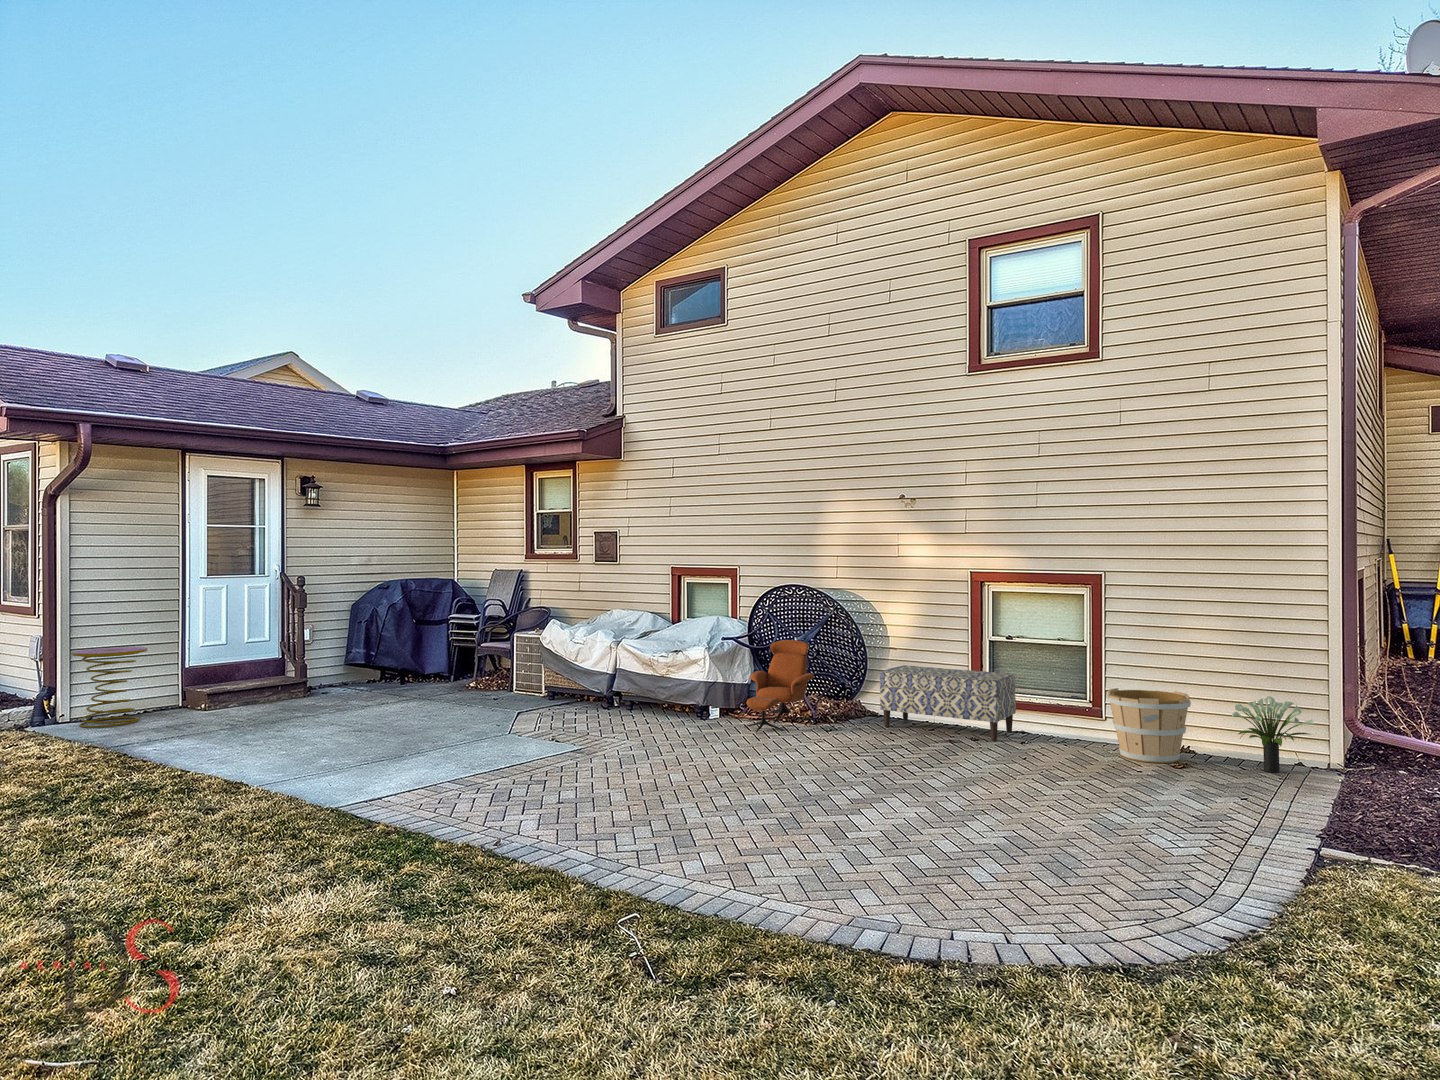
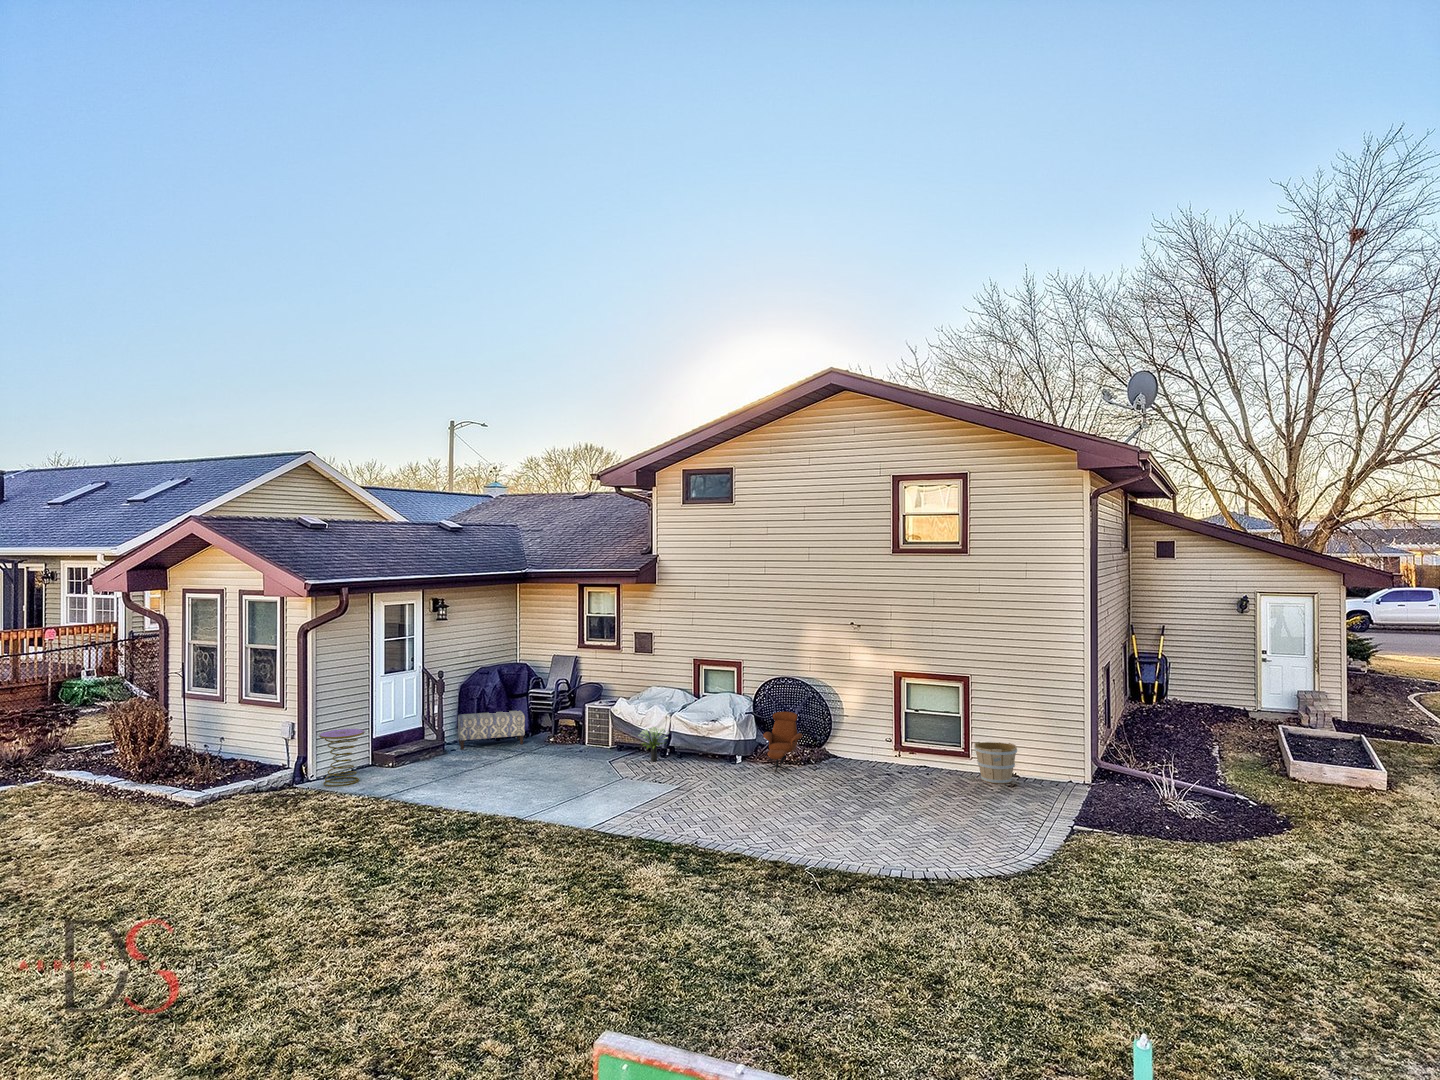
bench: present [880,665,1016,741] -> present [458,710,525,750]
potted plant: present [1232,696,1314,773] -> present [638,727,669,761]

